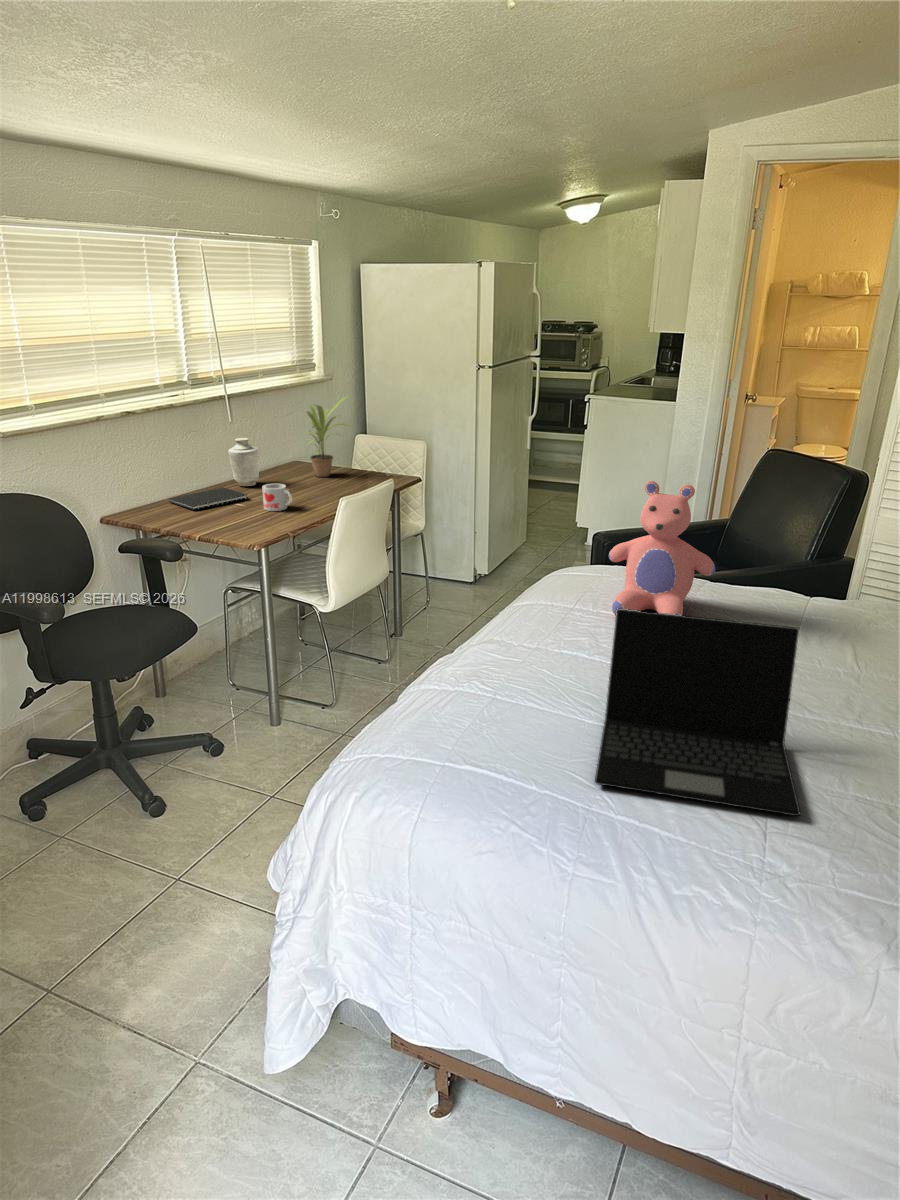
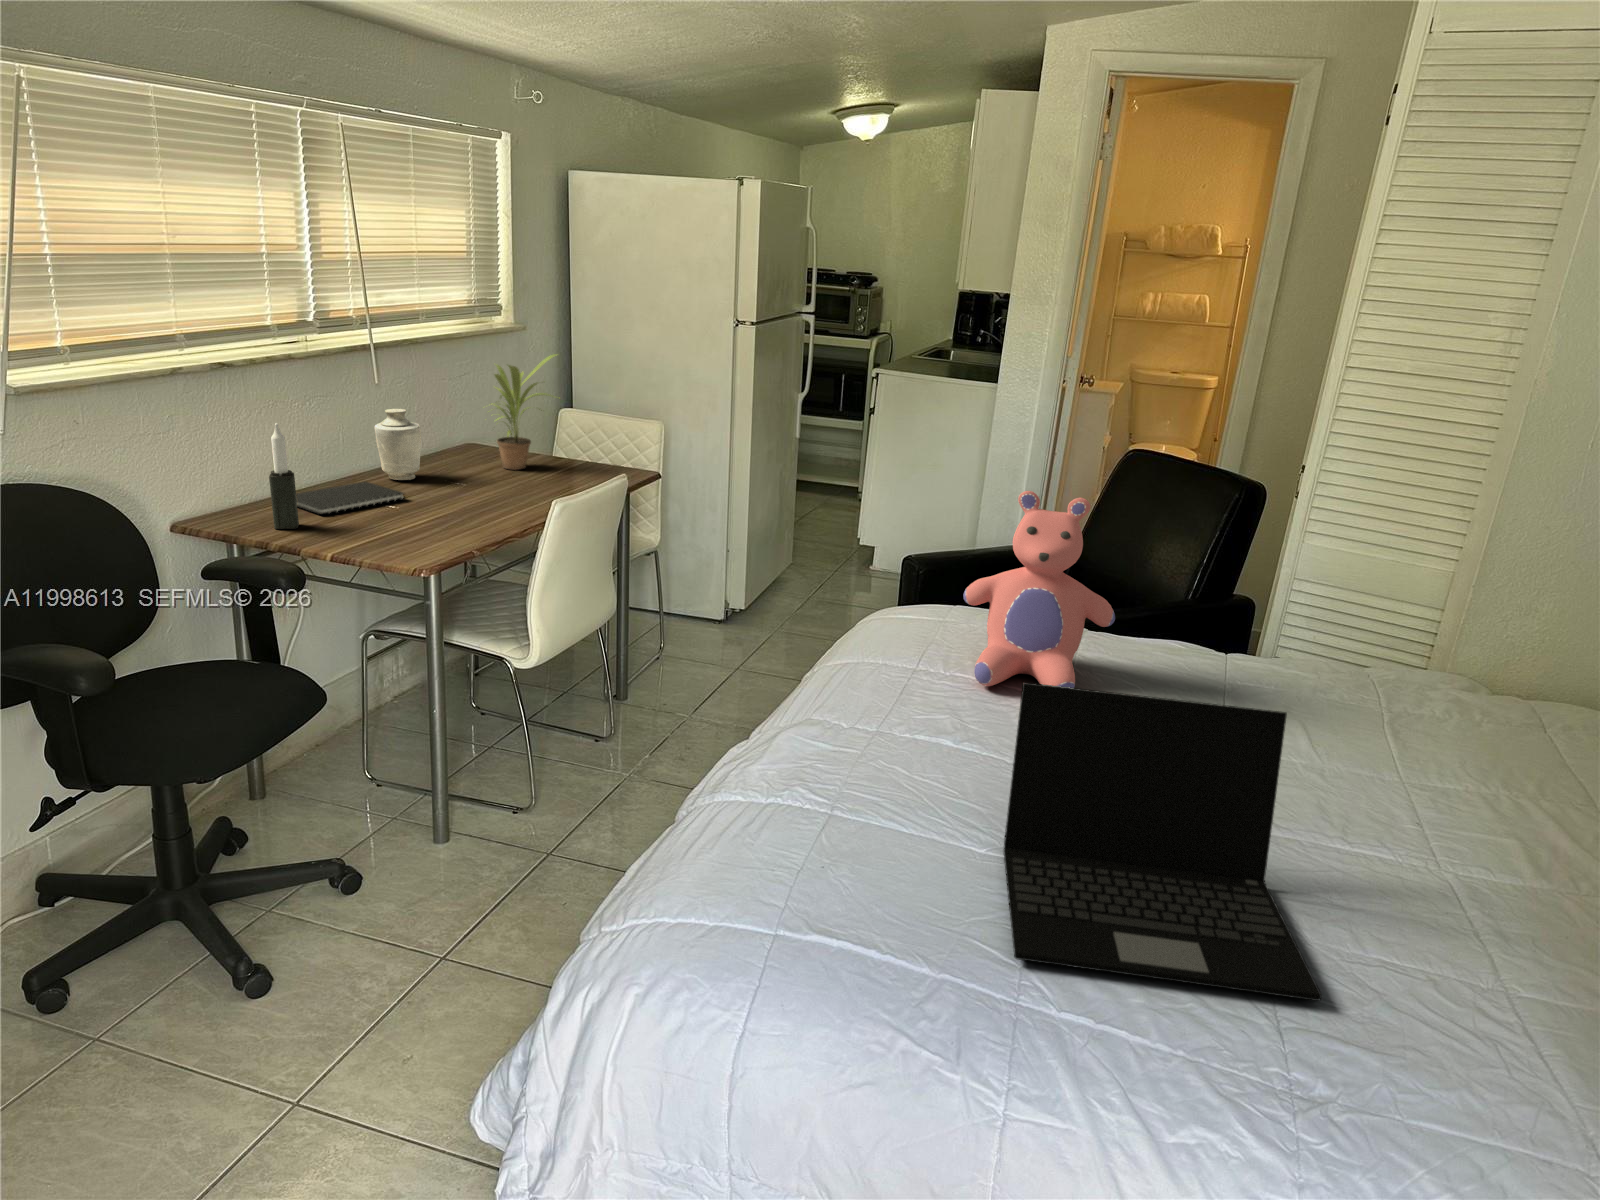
candle: none [159,450,179,520] -> present [269,423,299,529]
mug: present [262,484,292,511] -> none [430,478,476,519]

